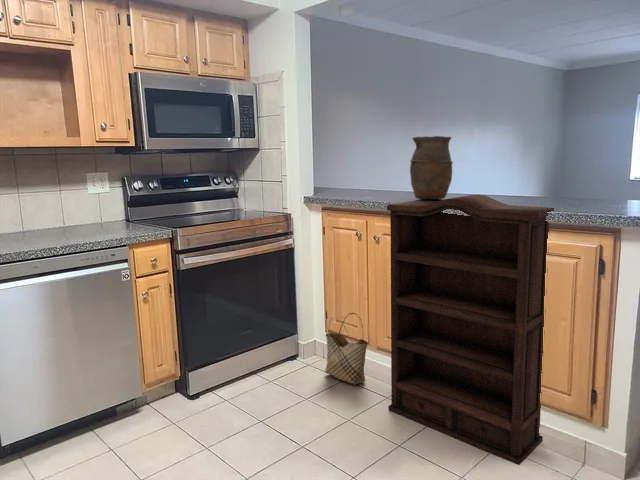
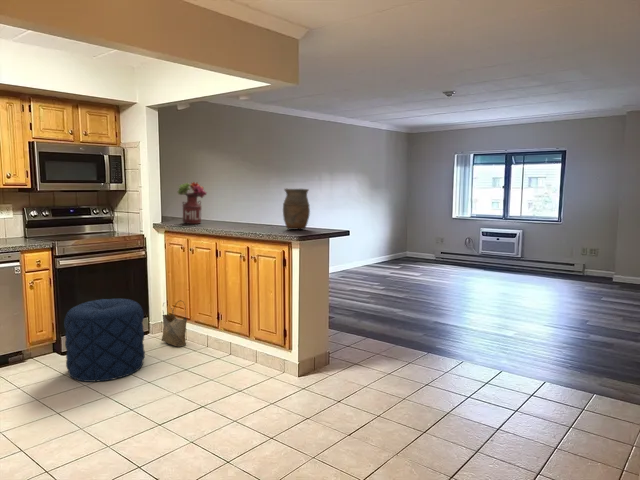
flower arrangement: none [341,131,386,196] -> present [178,182,206,224]
vase: present [410,136,452,200] -> present [283,189,310,229]
bookshelf: present [387,195,554,465] -> none [187,224,272,379]
pouf: none [205,318,324,462] -> present [64,299,145,382]

